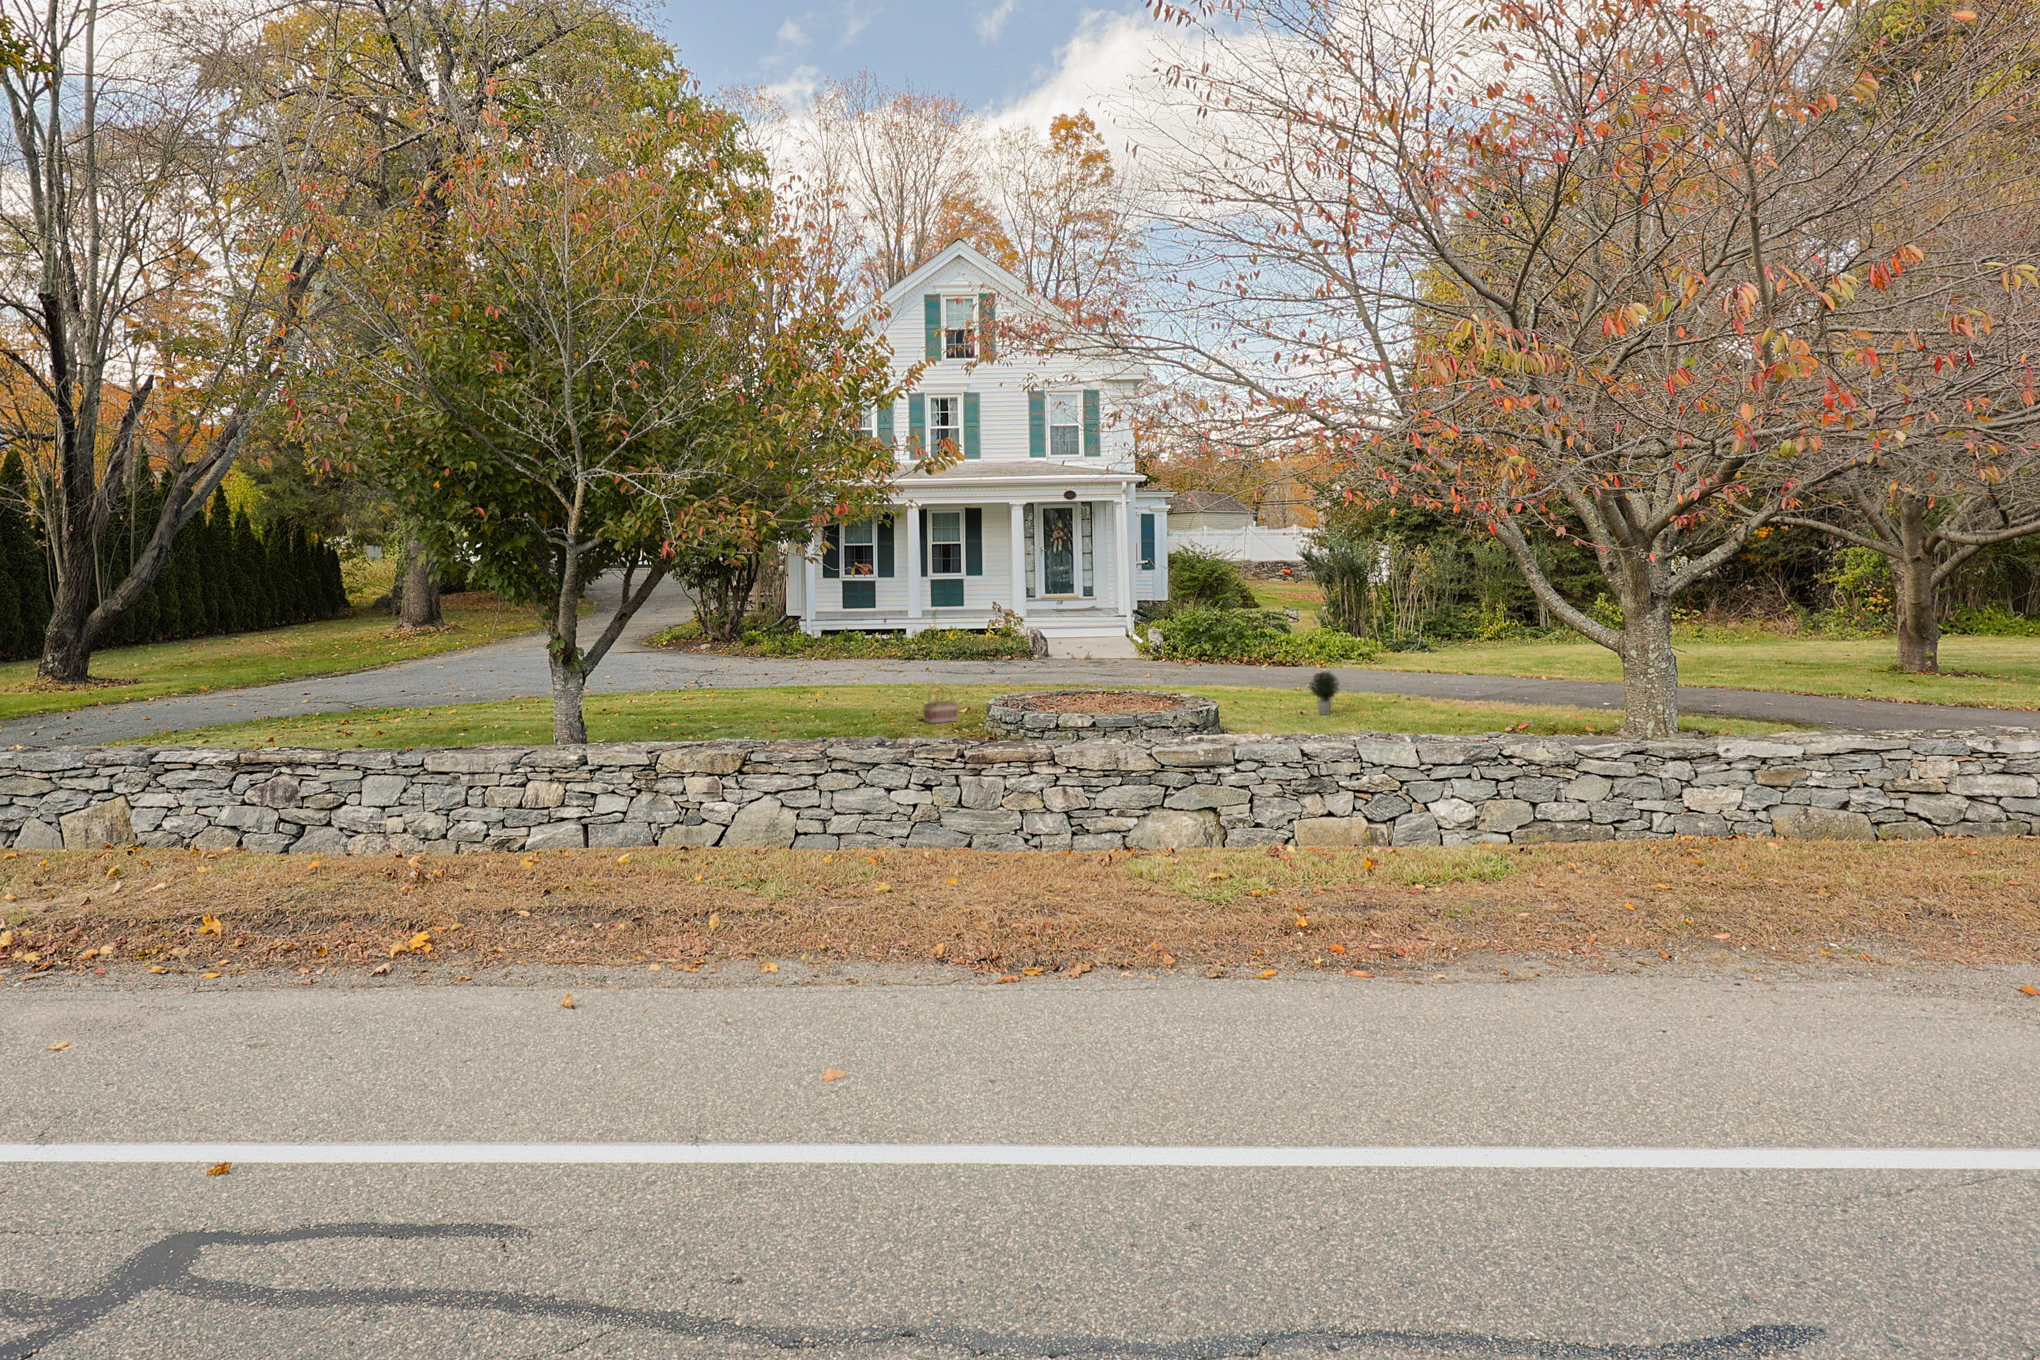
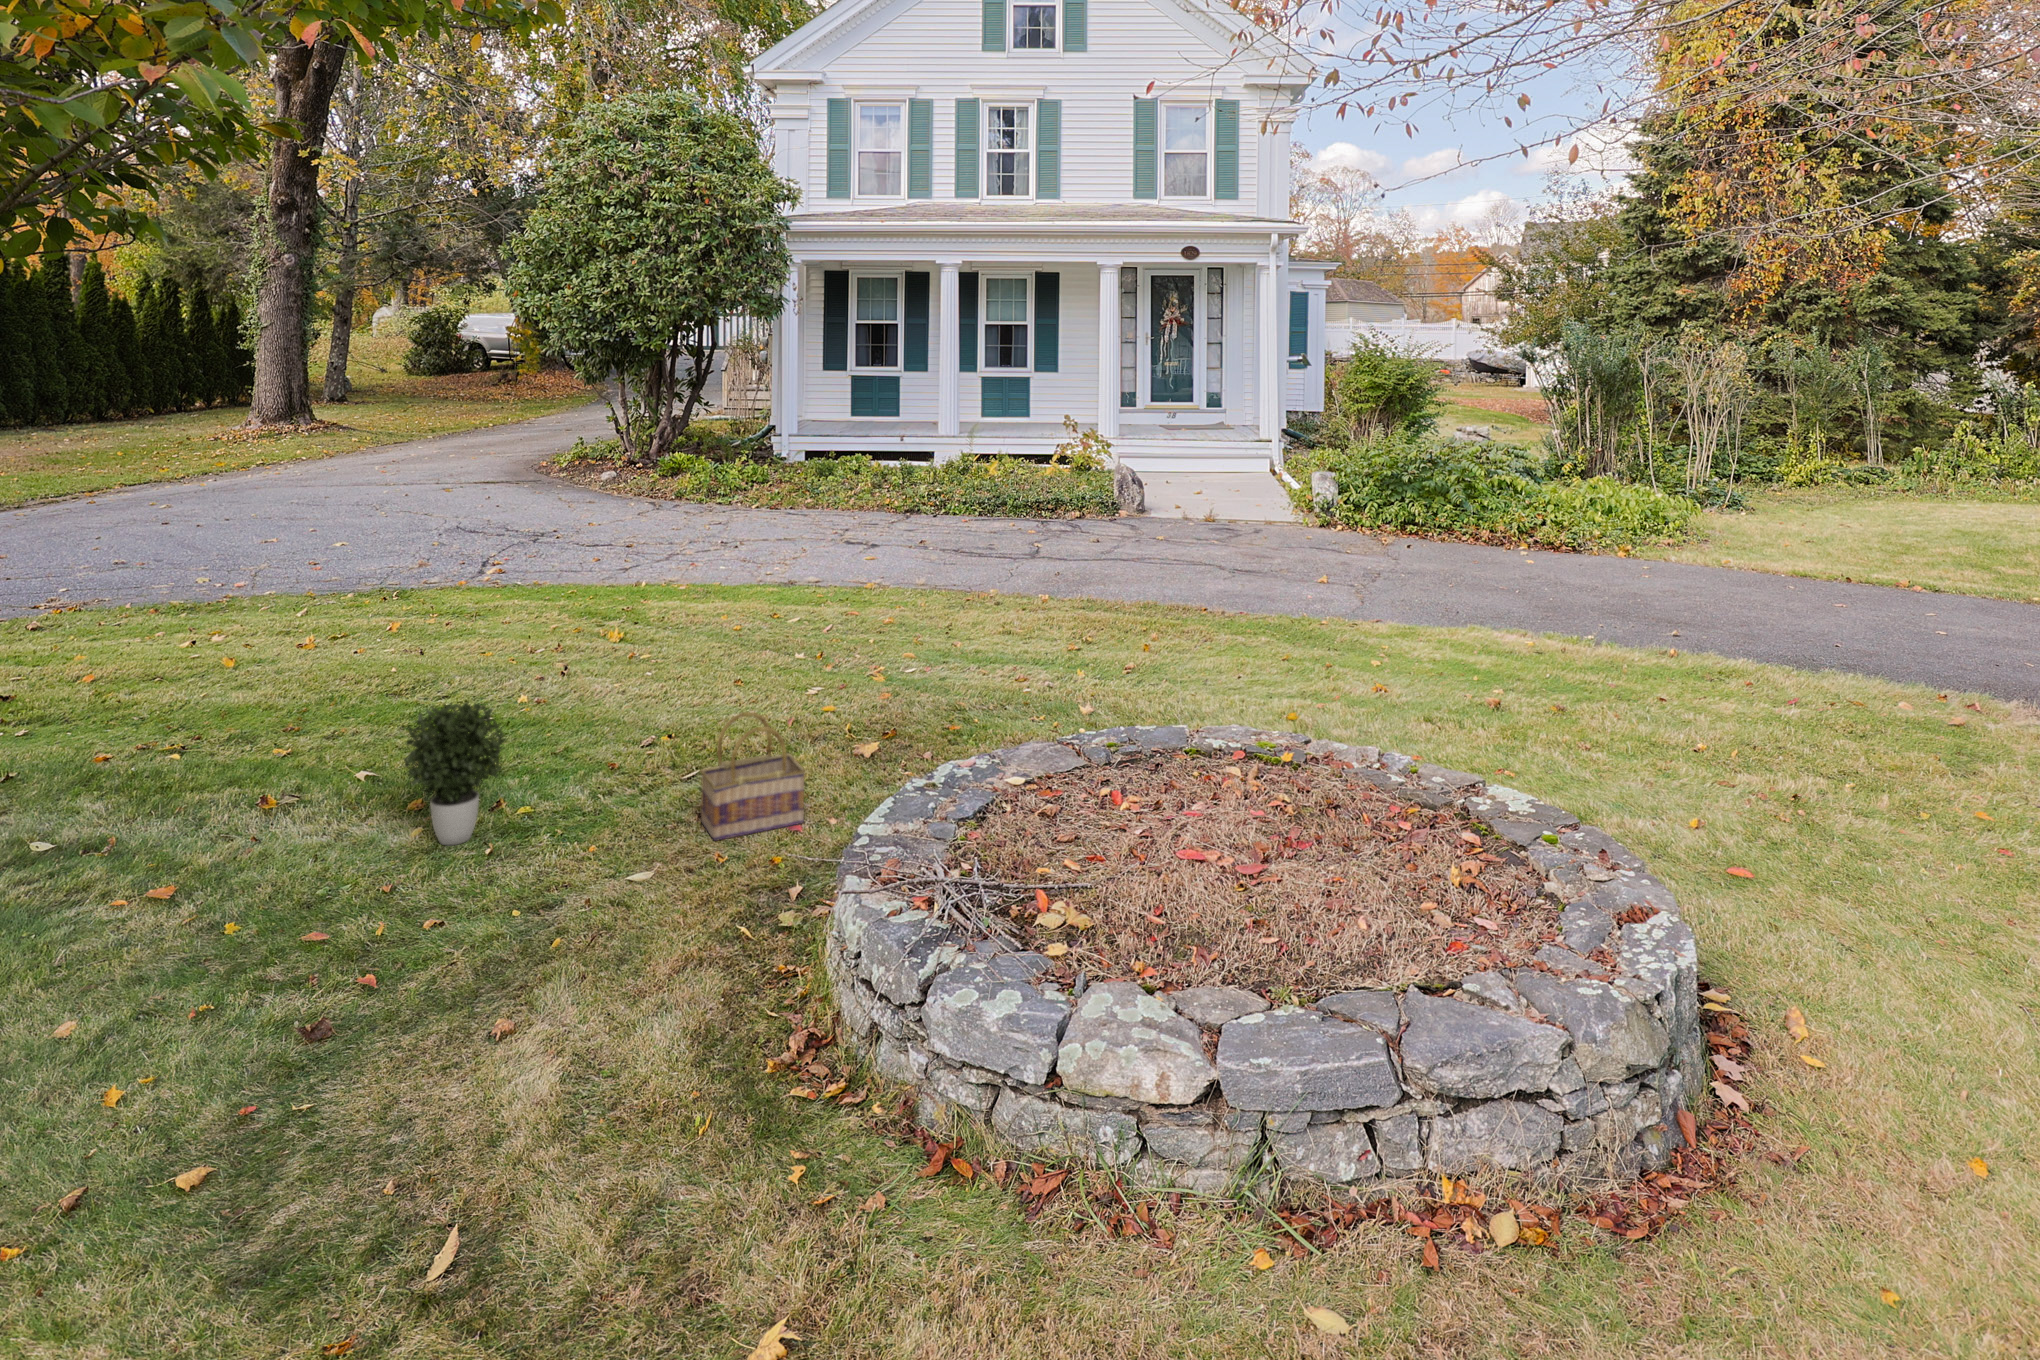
potted plant: present [1309,672,1339,715] -> present [404,702,506,845]

